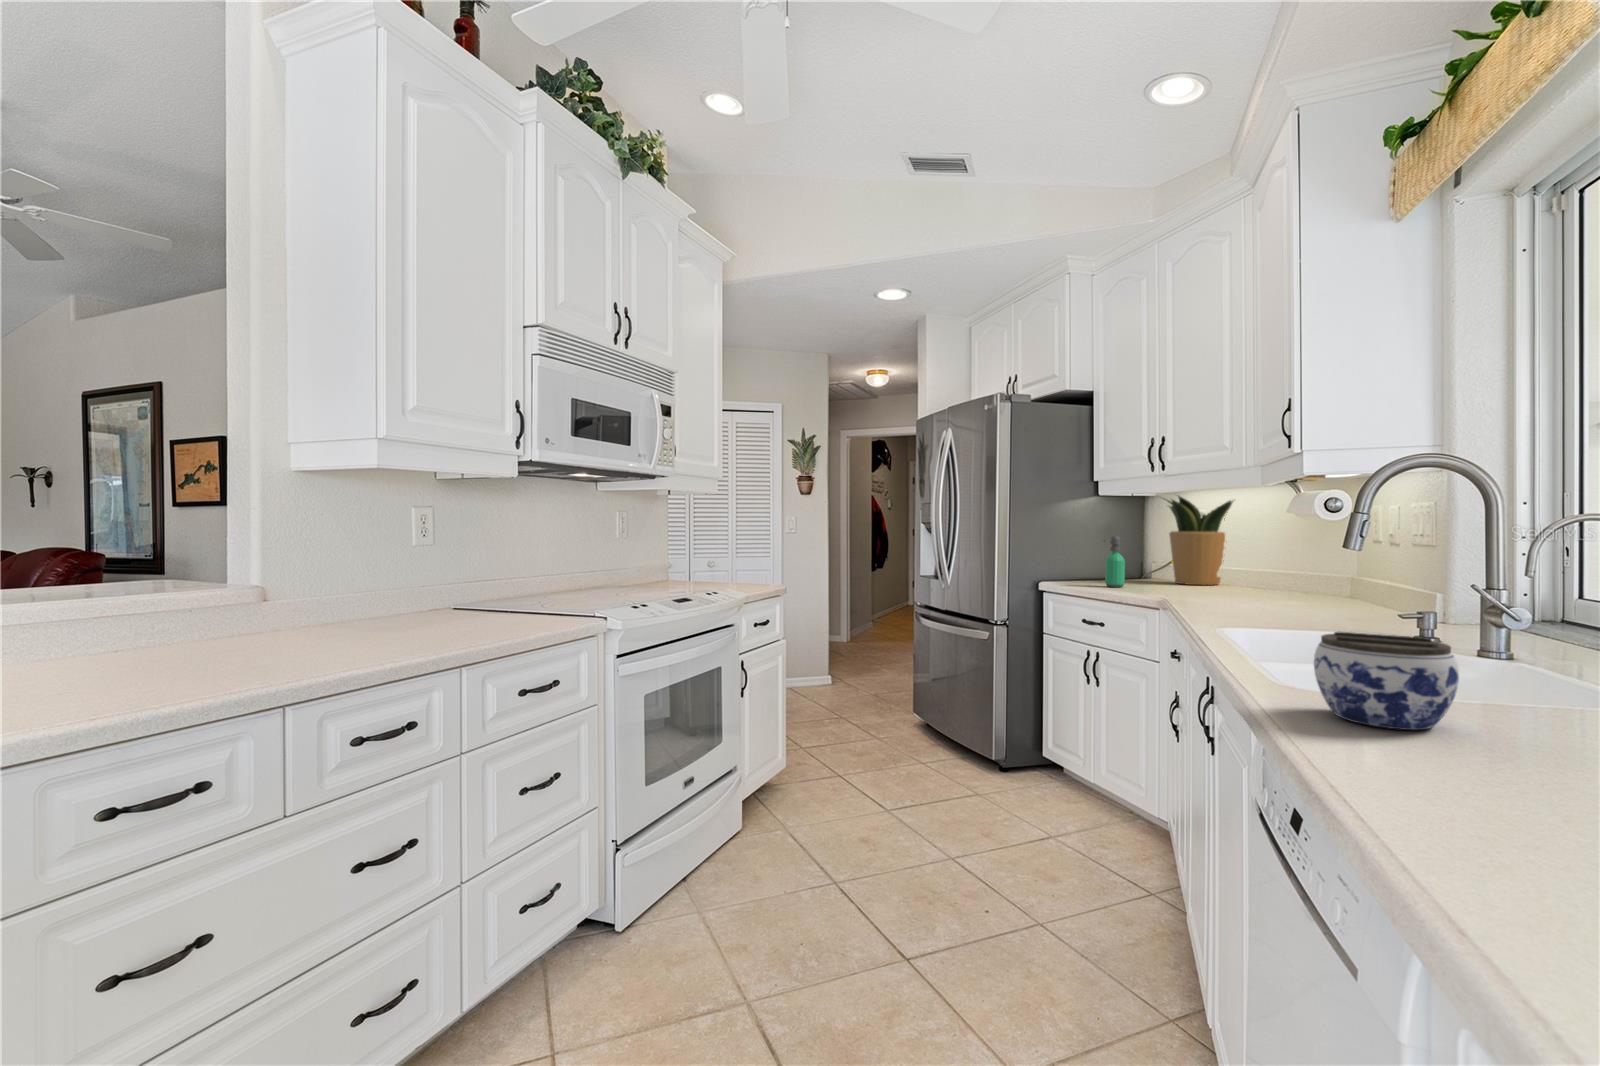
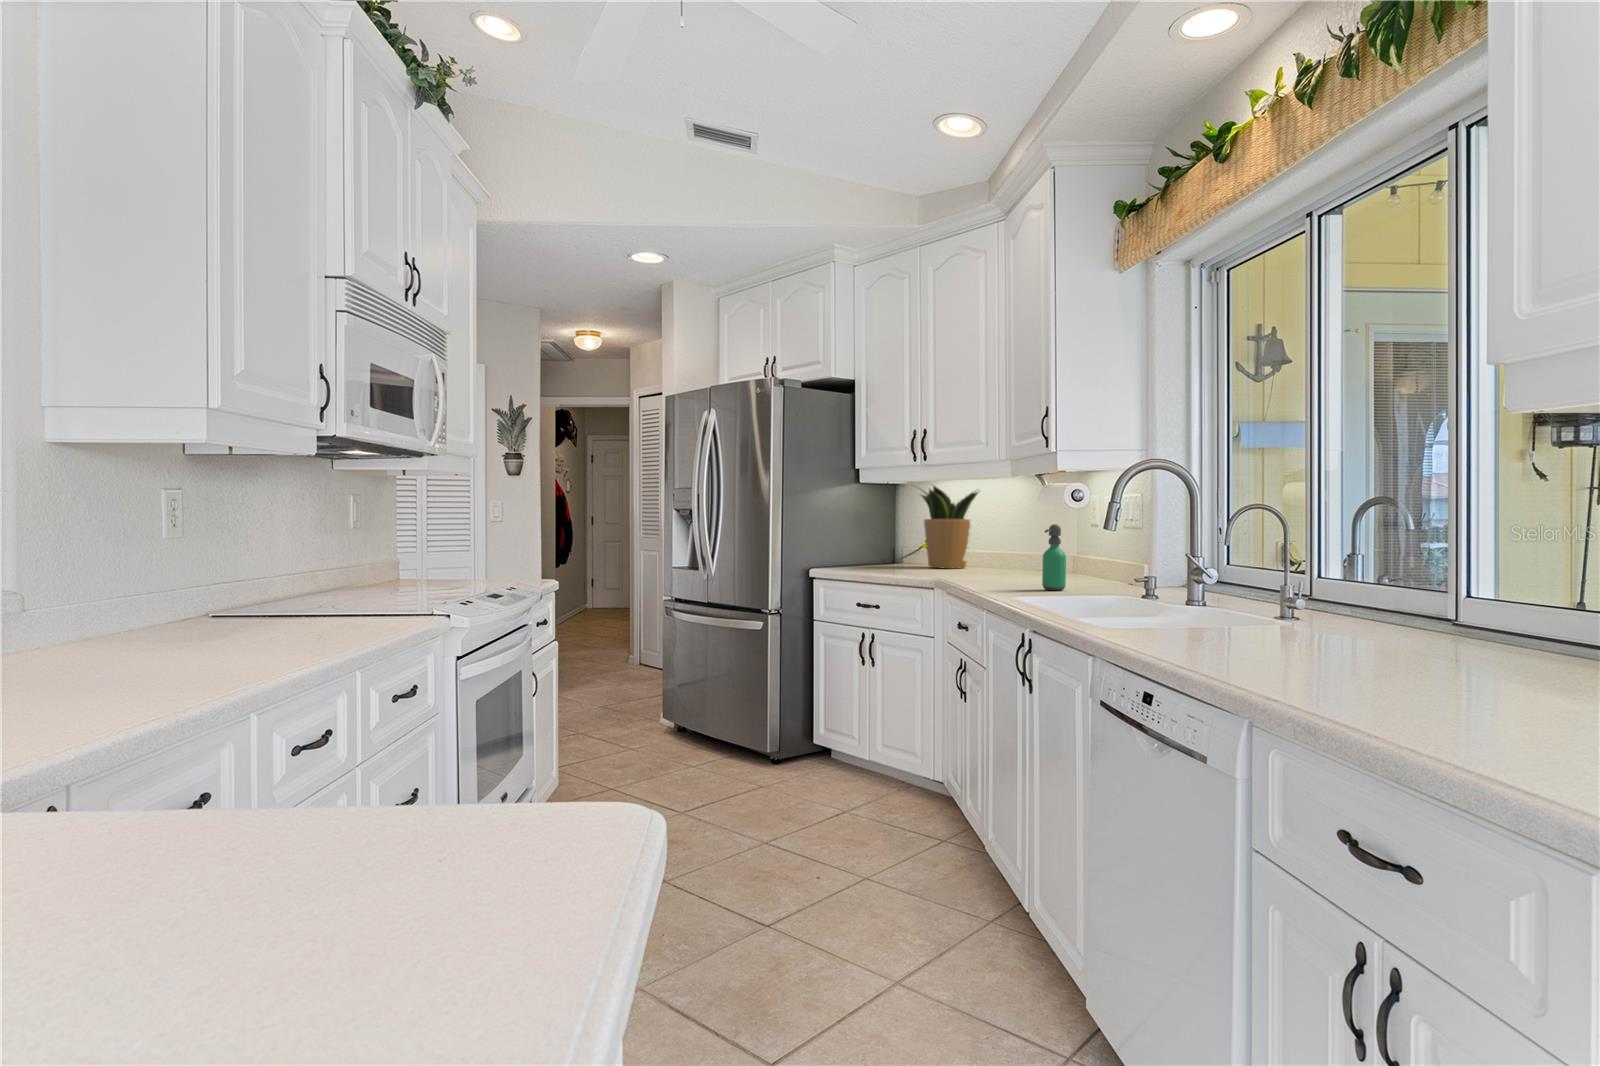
soap dispenser: present [1104,536,1125,587] -> present [1042,524,1066,590]
jar: present [1314,632,1459,730] -> none [1134,584,1214,643]

